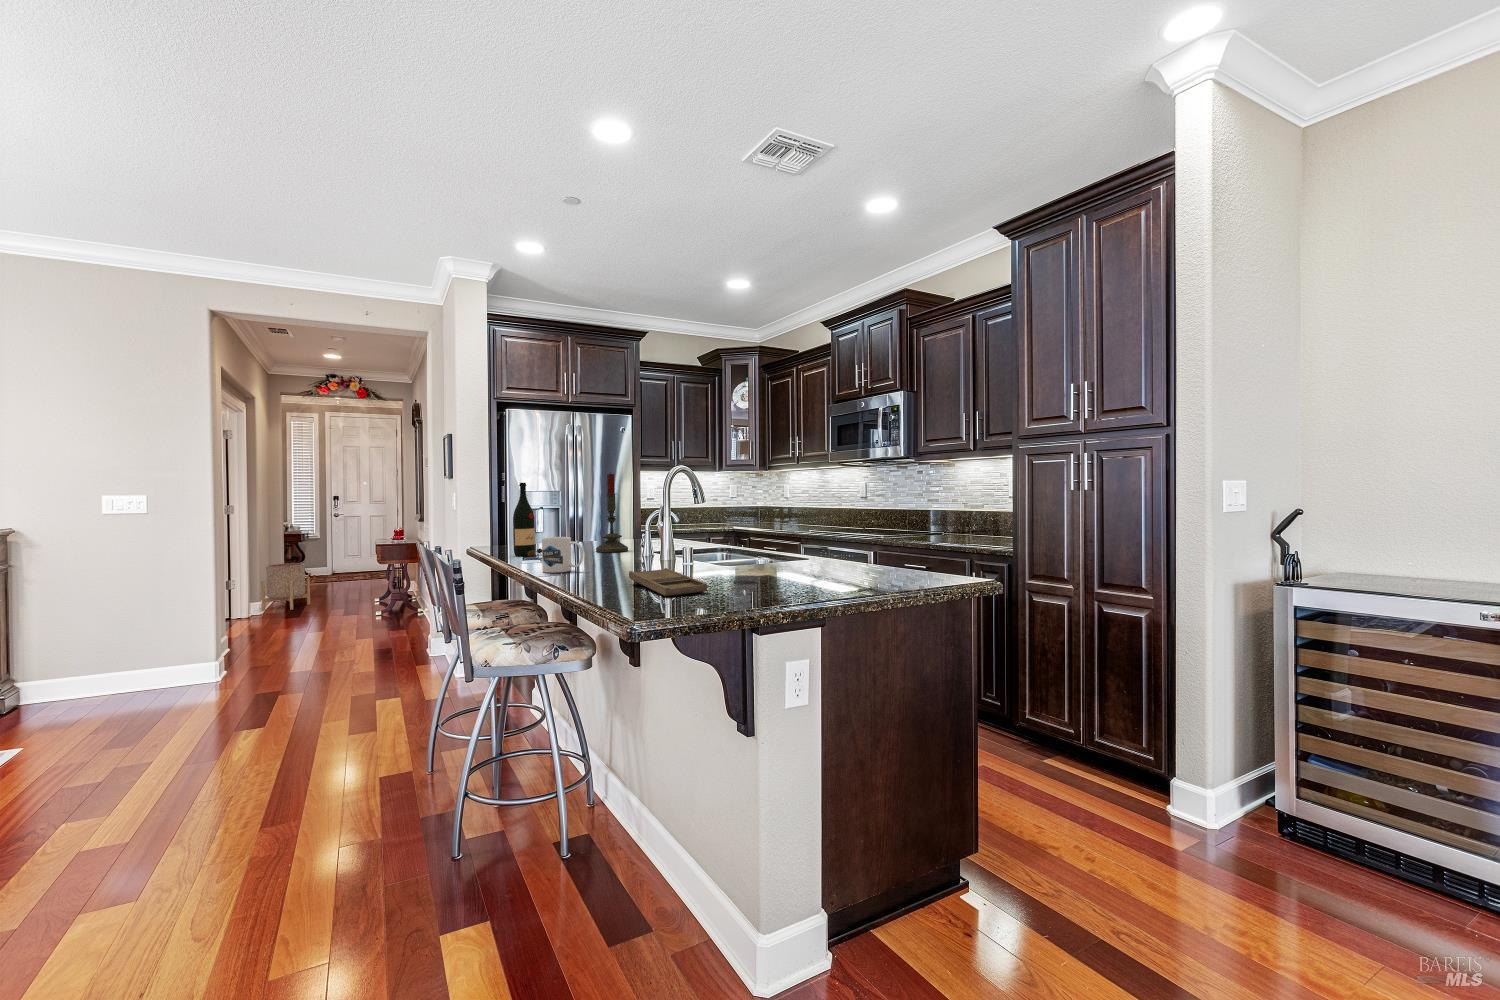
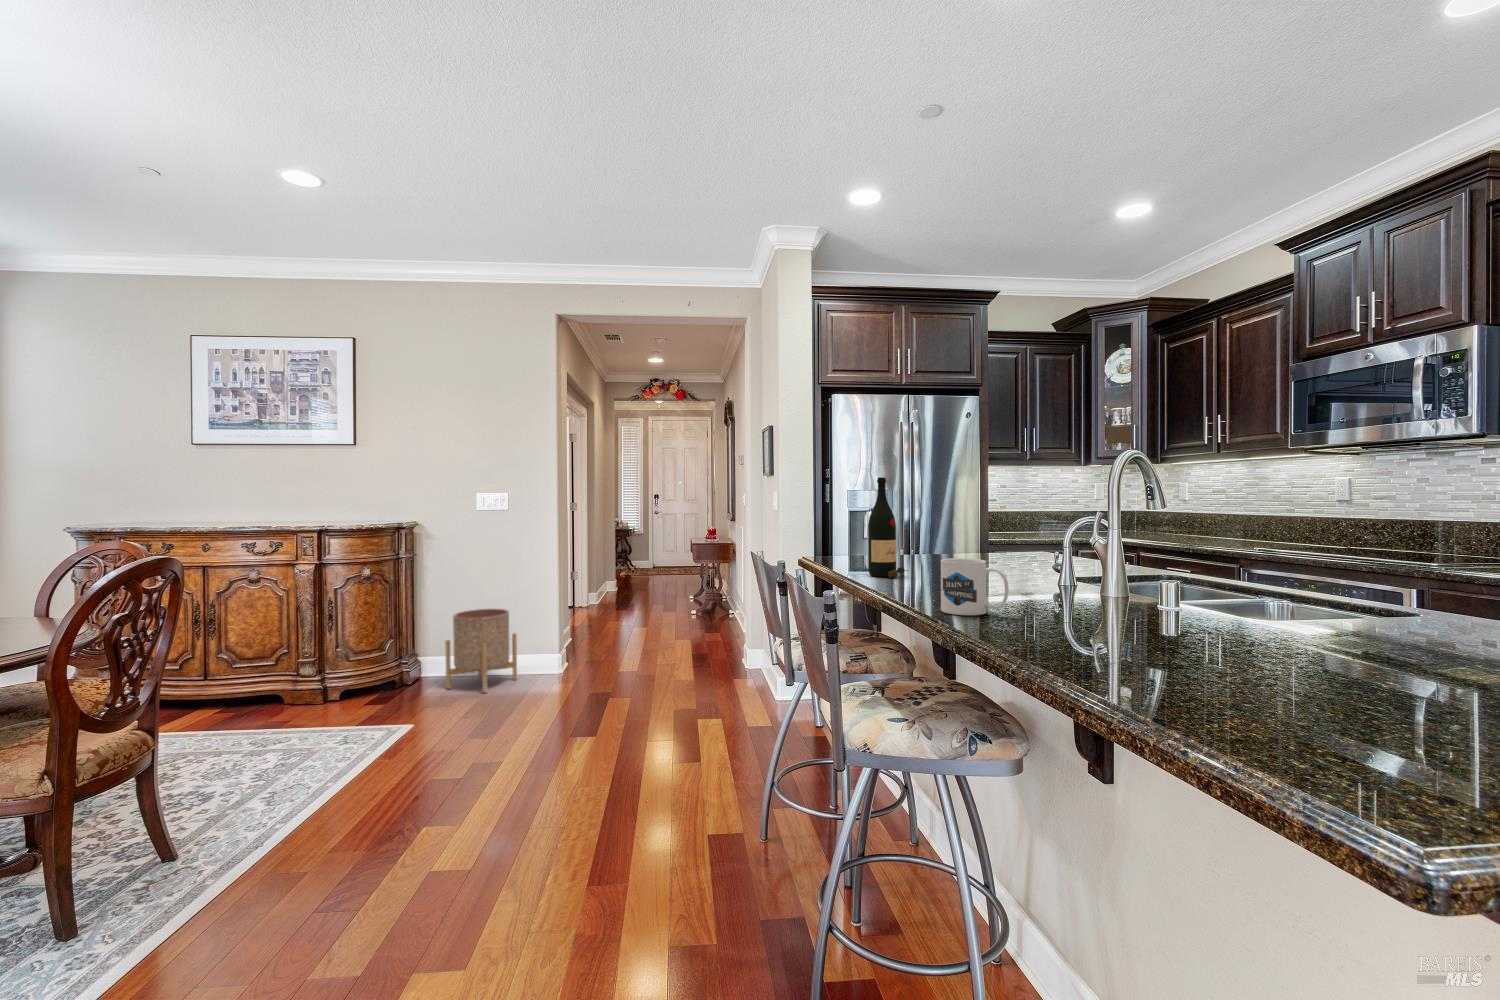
candle: present [596,474,628,552] -> none [976,462,1024,578]
planter: present [261,563,310,610] -> present [445,609,517,693]
tray: present [629,568,707,596] -> none [1144,635,1407,720]

